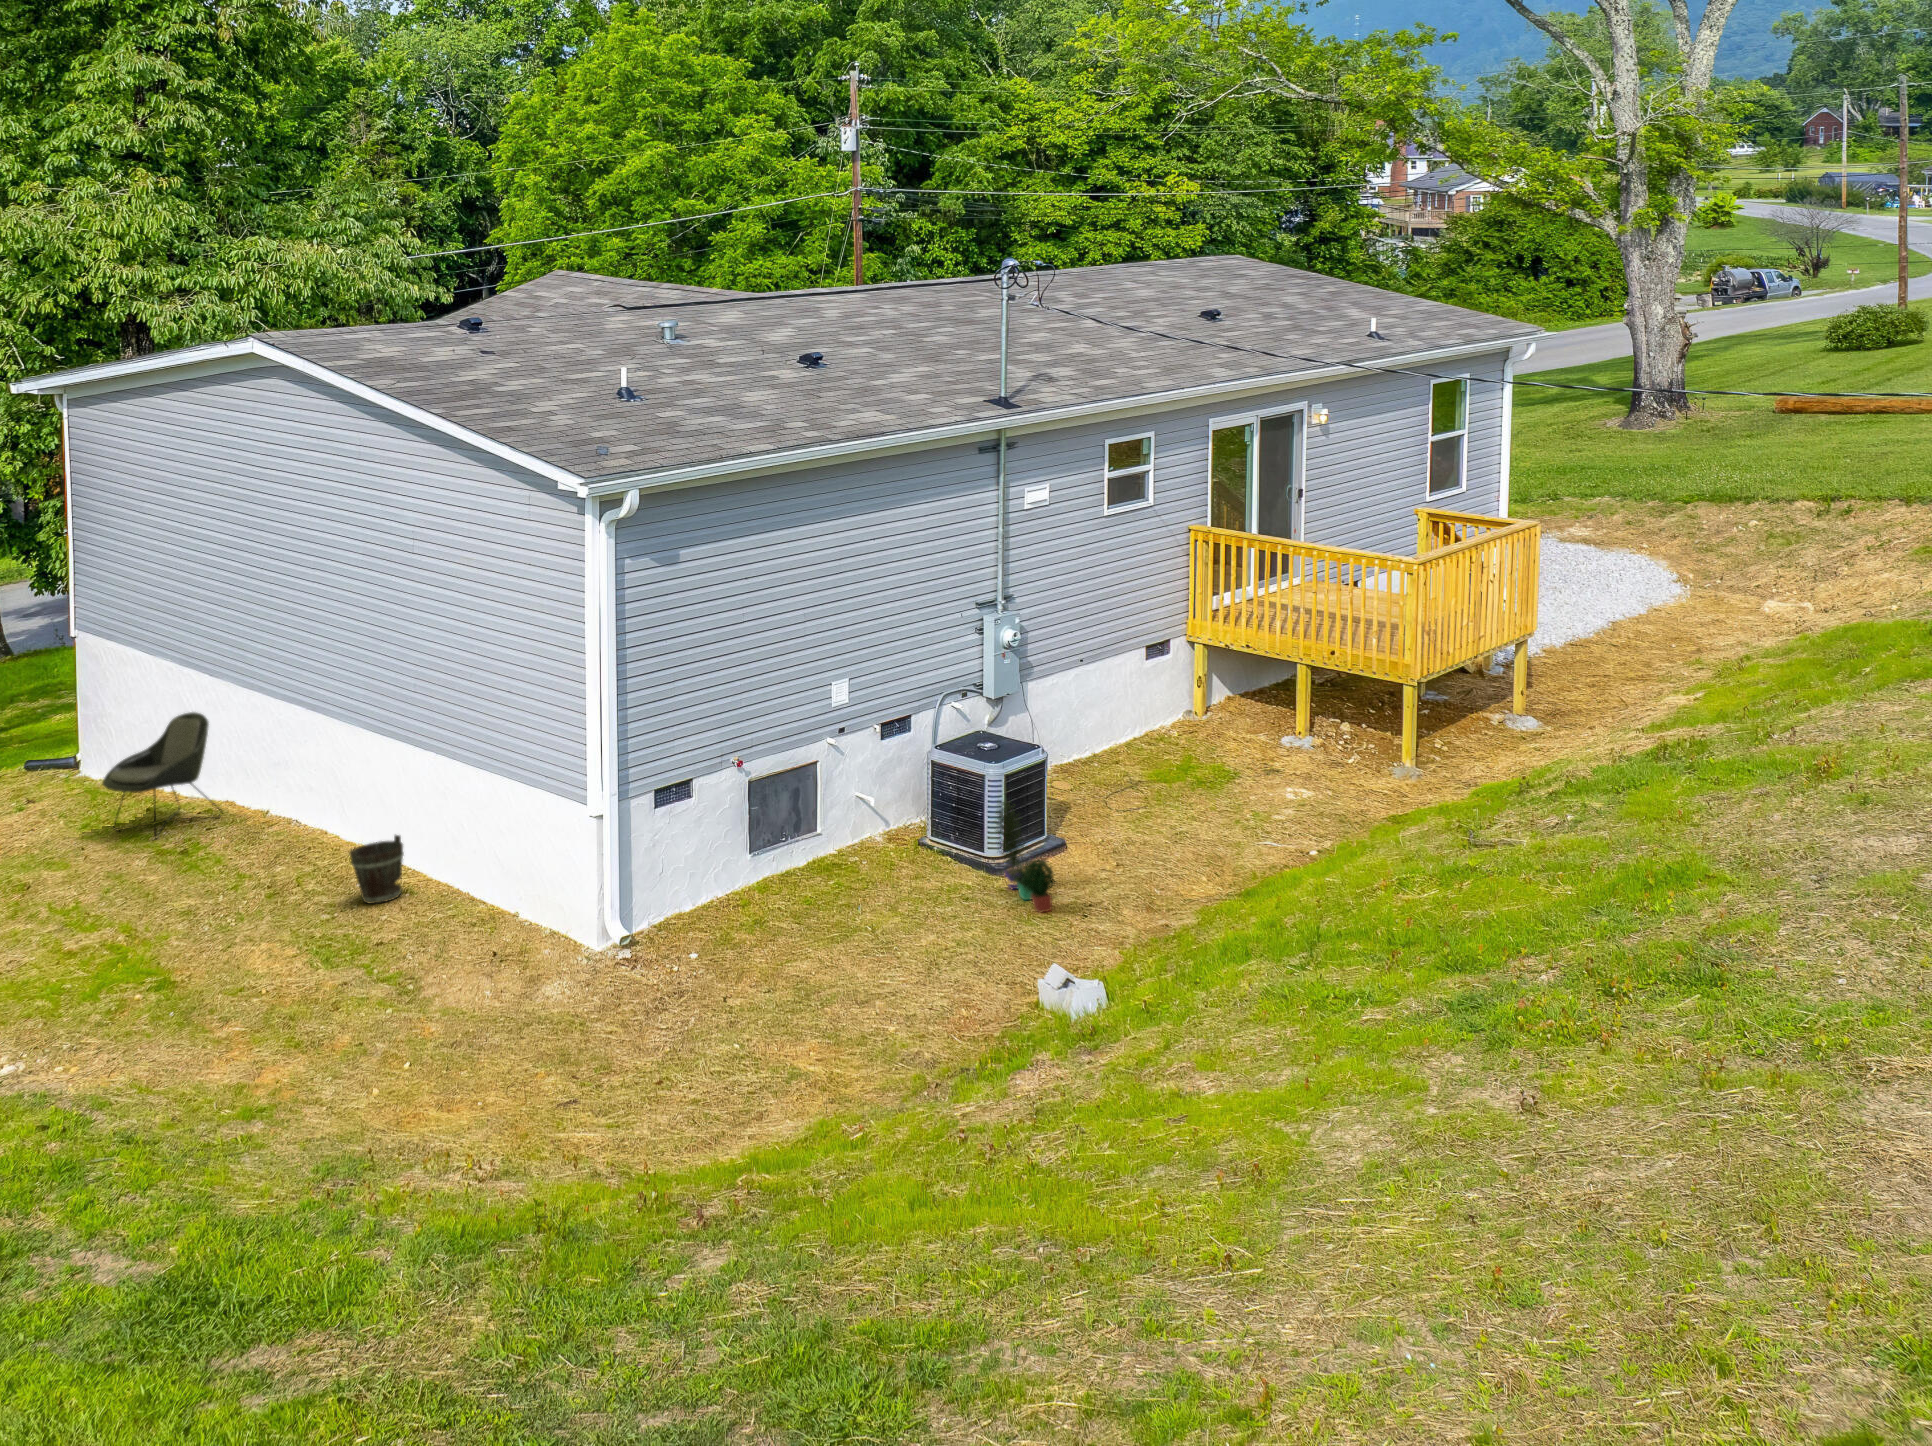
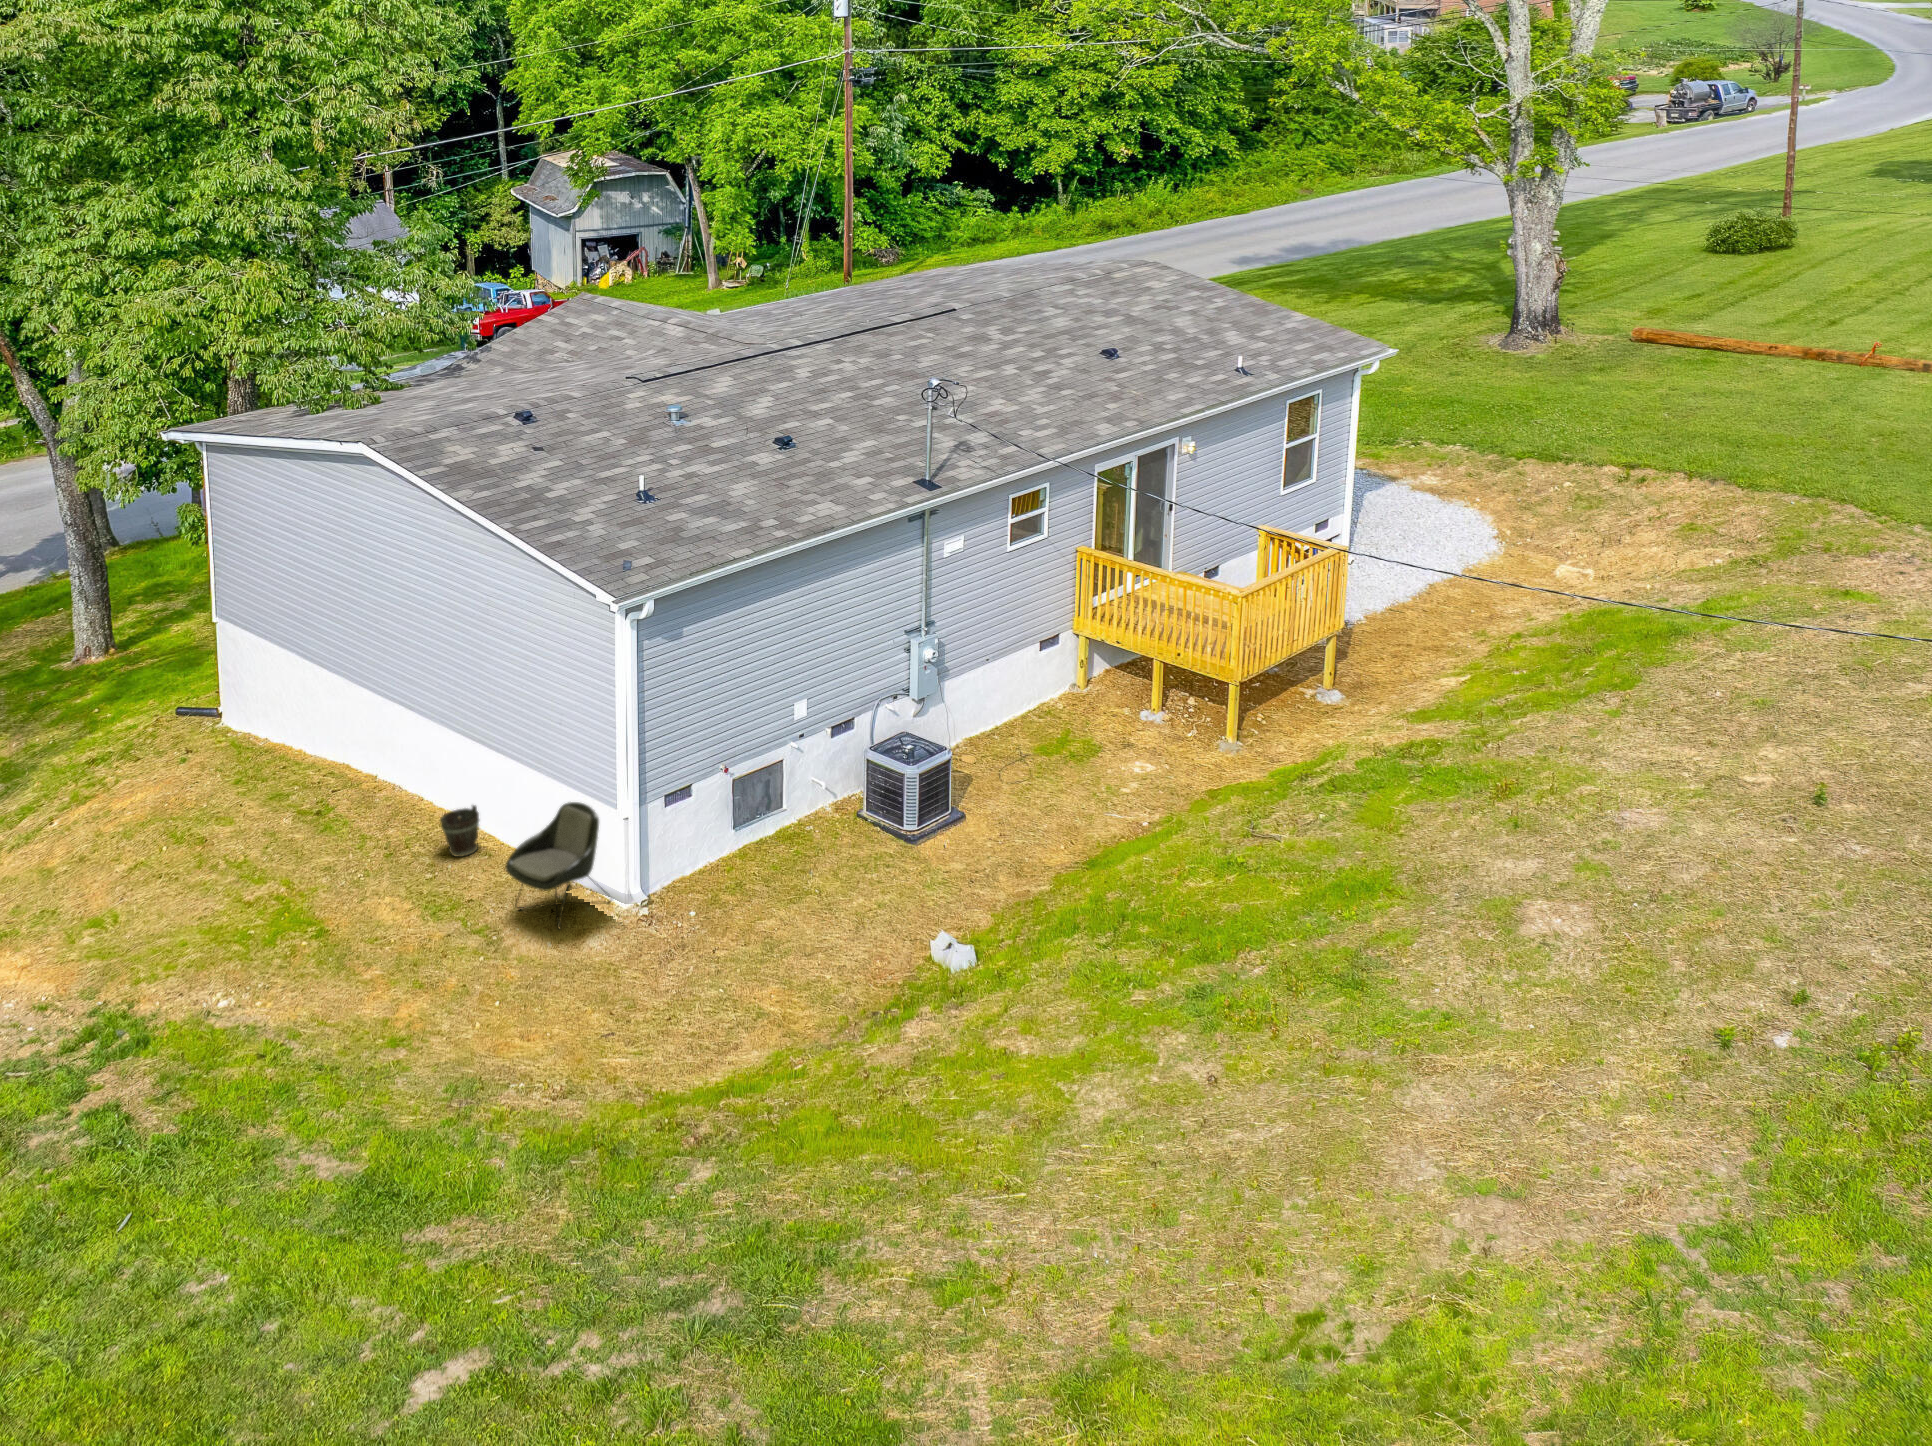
lounge chair: present [103,712,220,839] -> present [506,802,611,929]
potted plant: present [995,802,1056,913] -> none [911,794,955,883]

